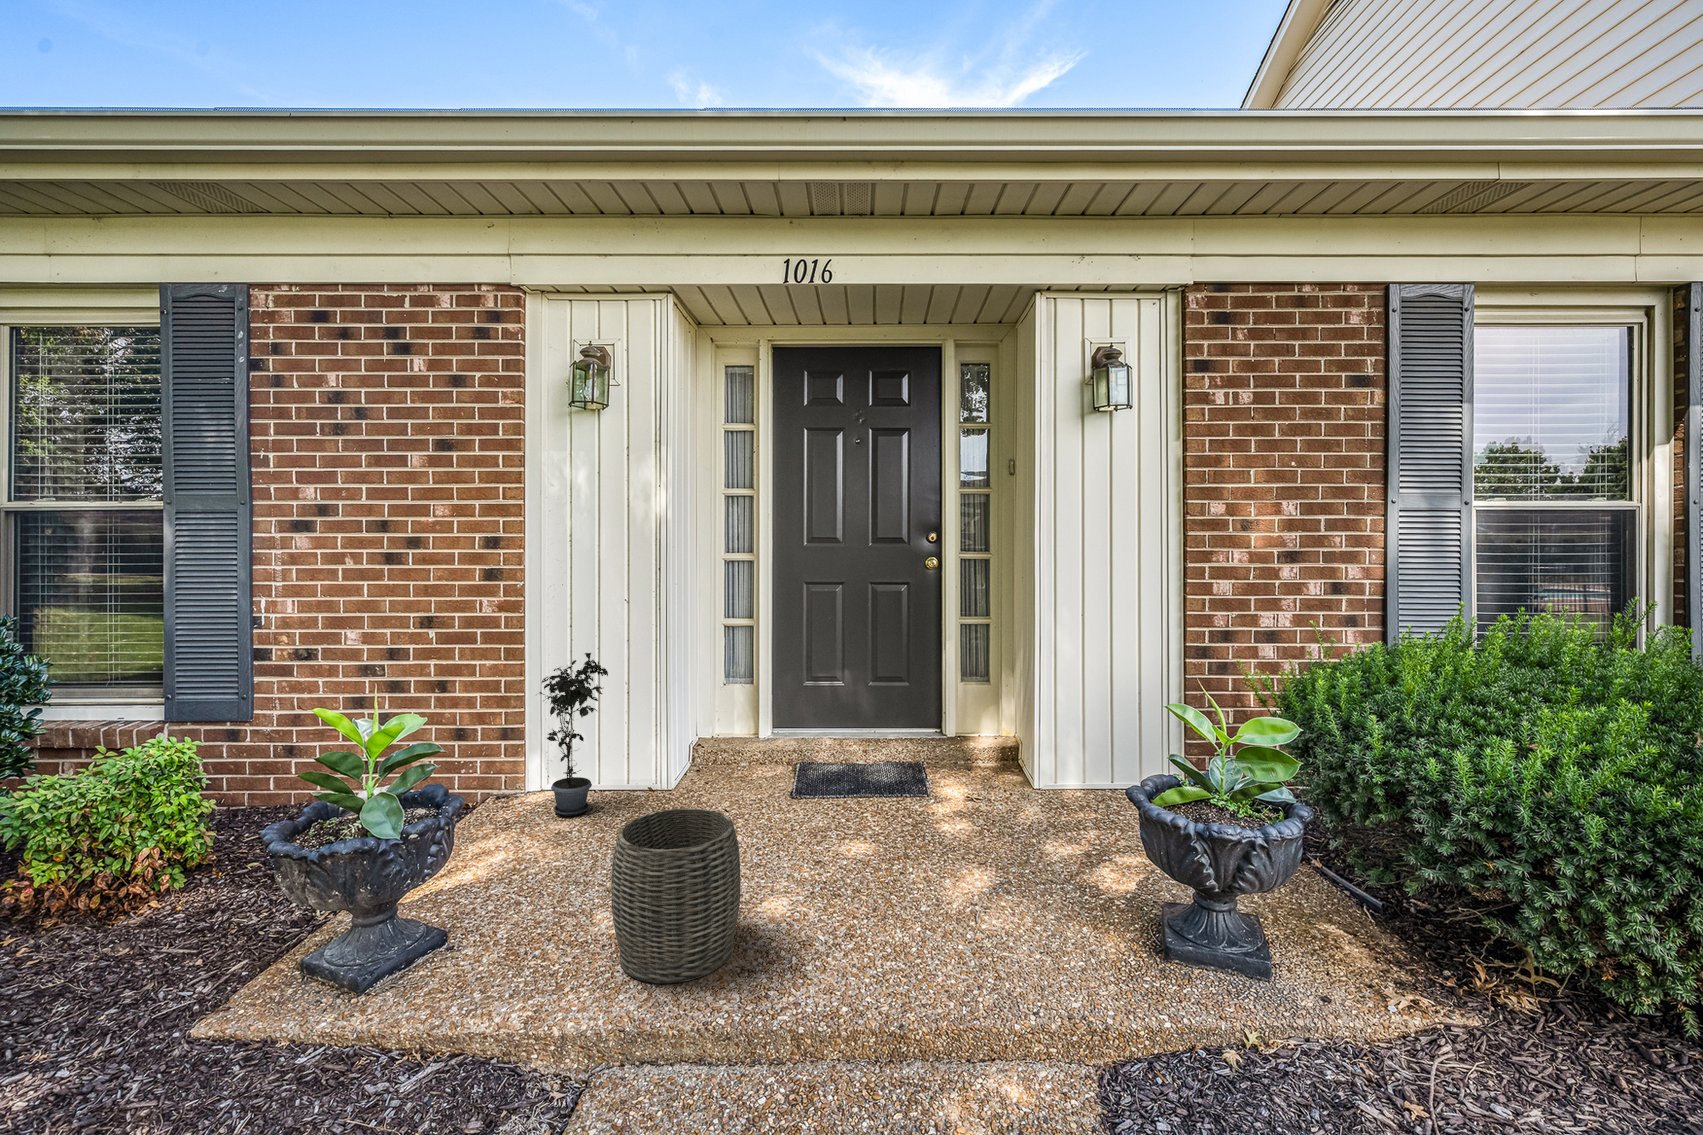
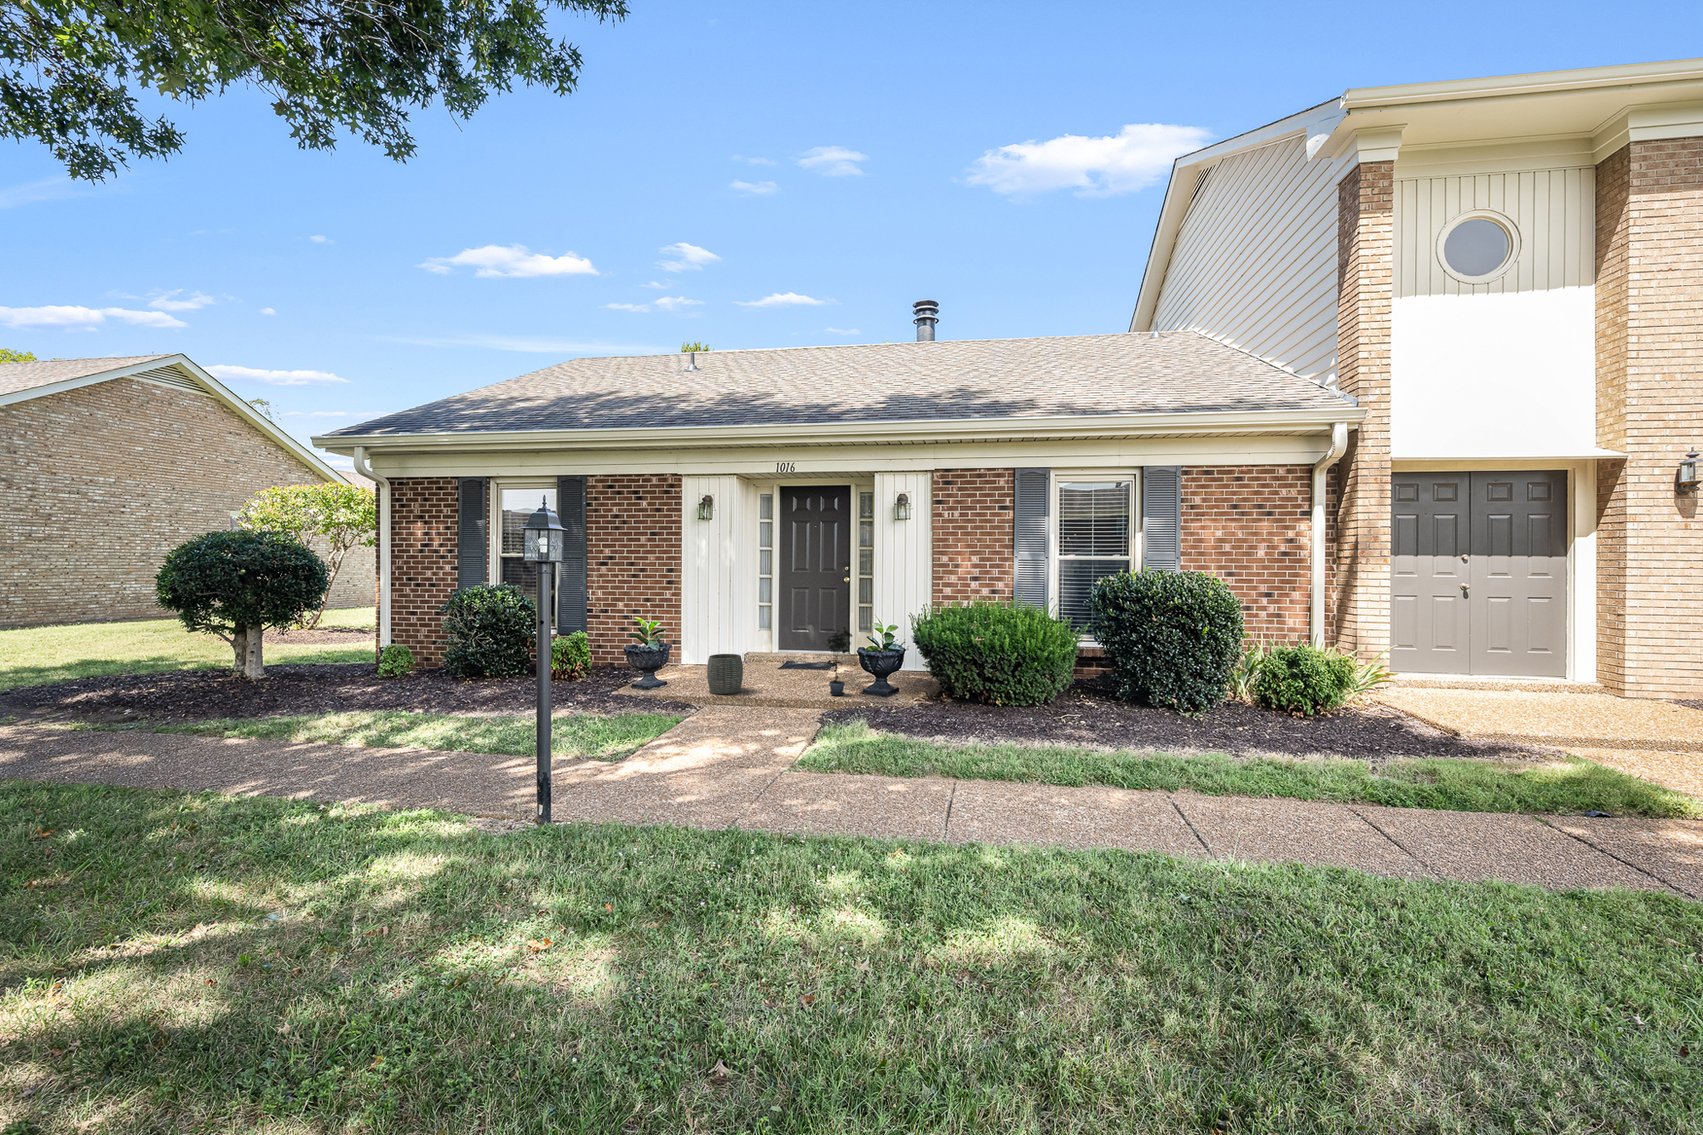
potted plant: present [540,653,608,816] -> present [827,627,852,696]

